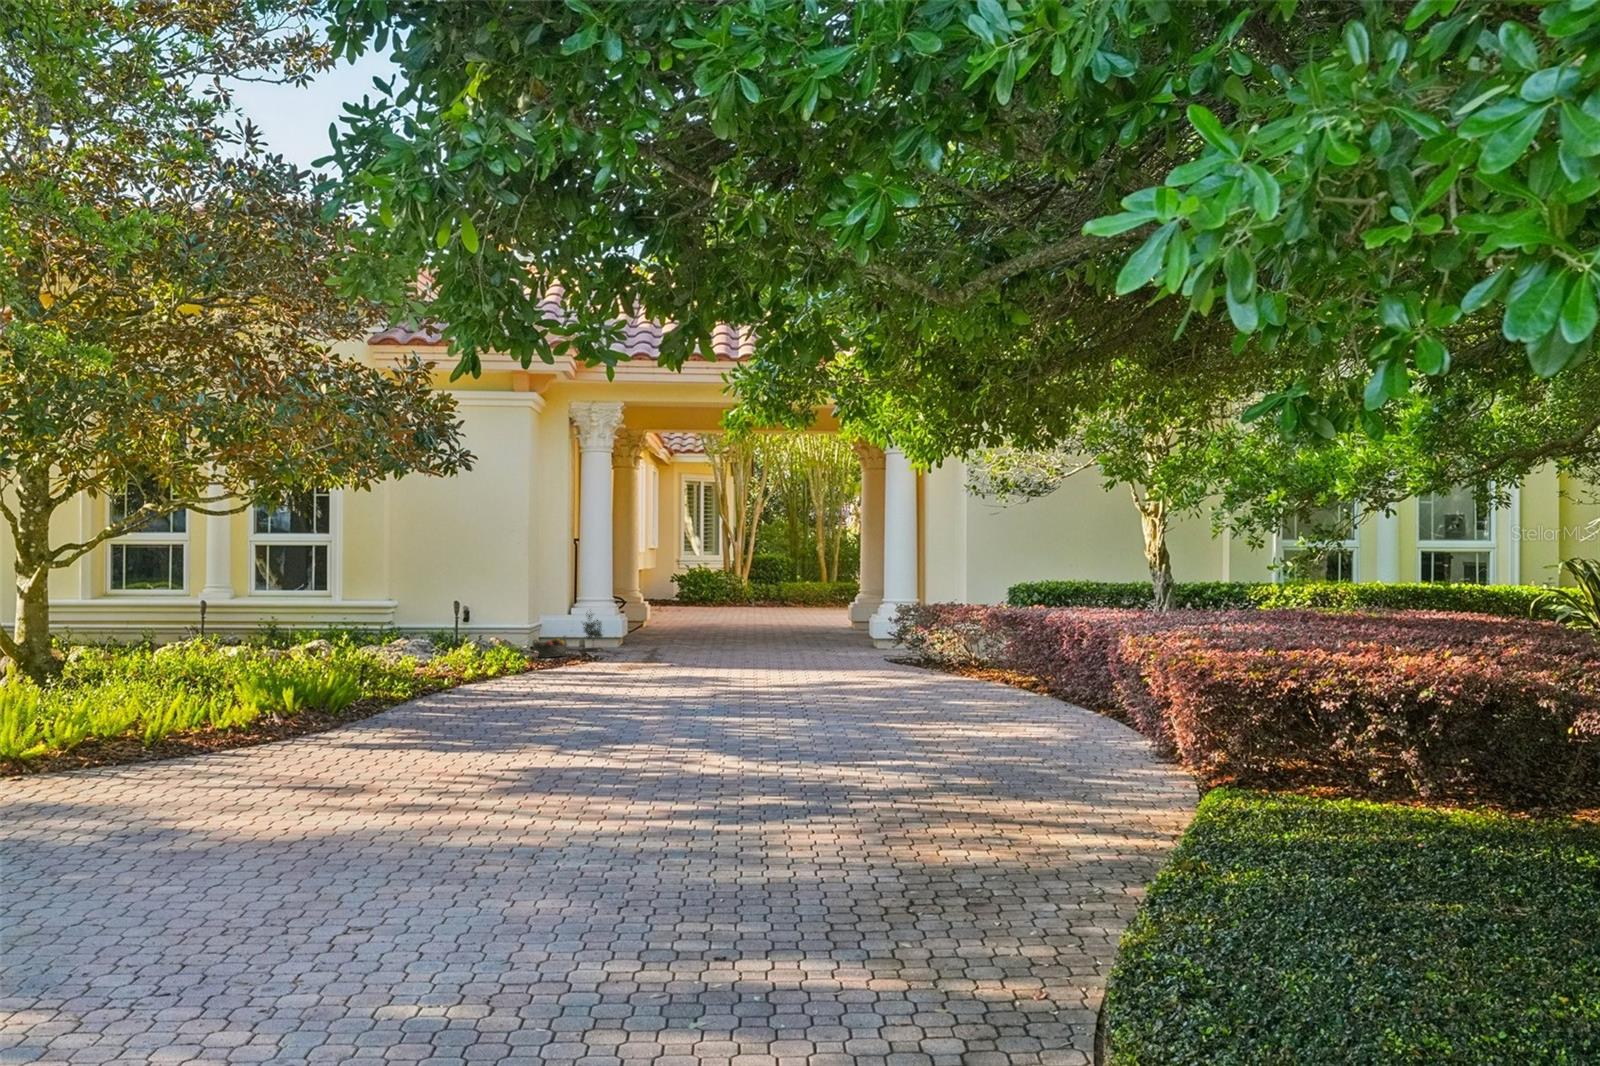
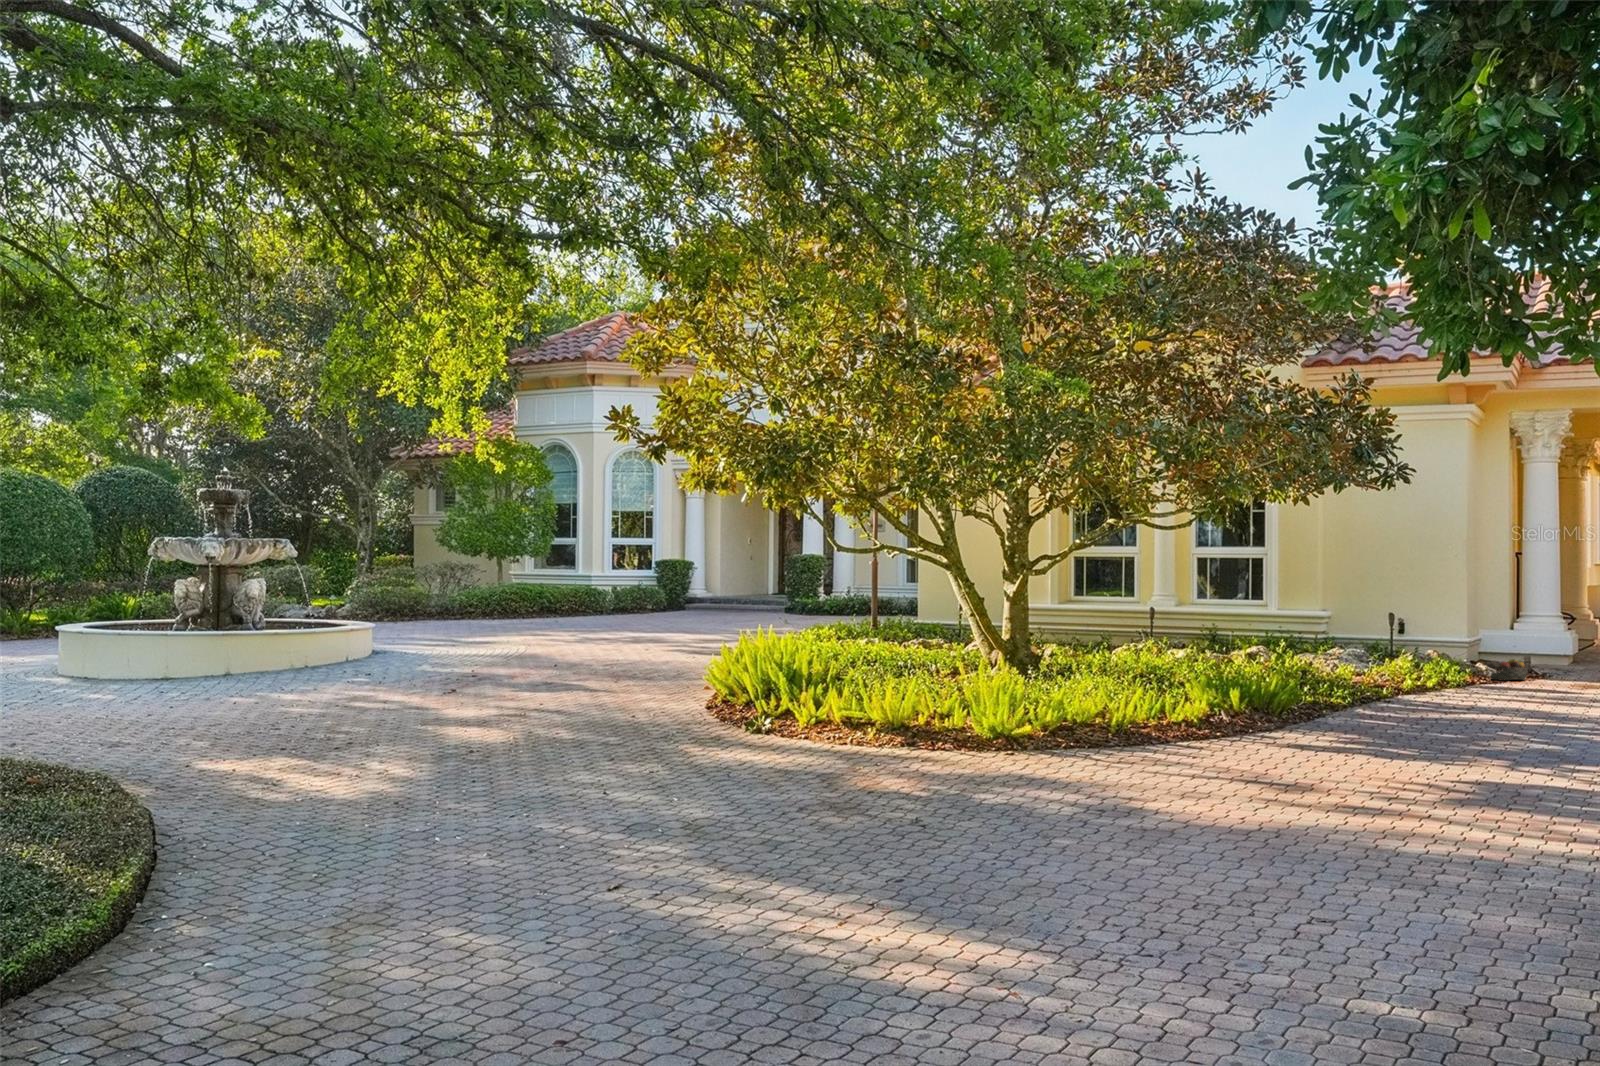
potted tree: present [582,613,604,651] -> none [1544,628,1578,677]

